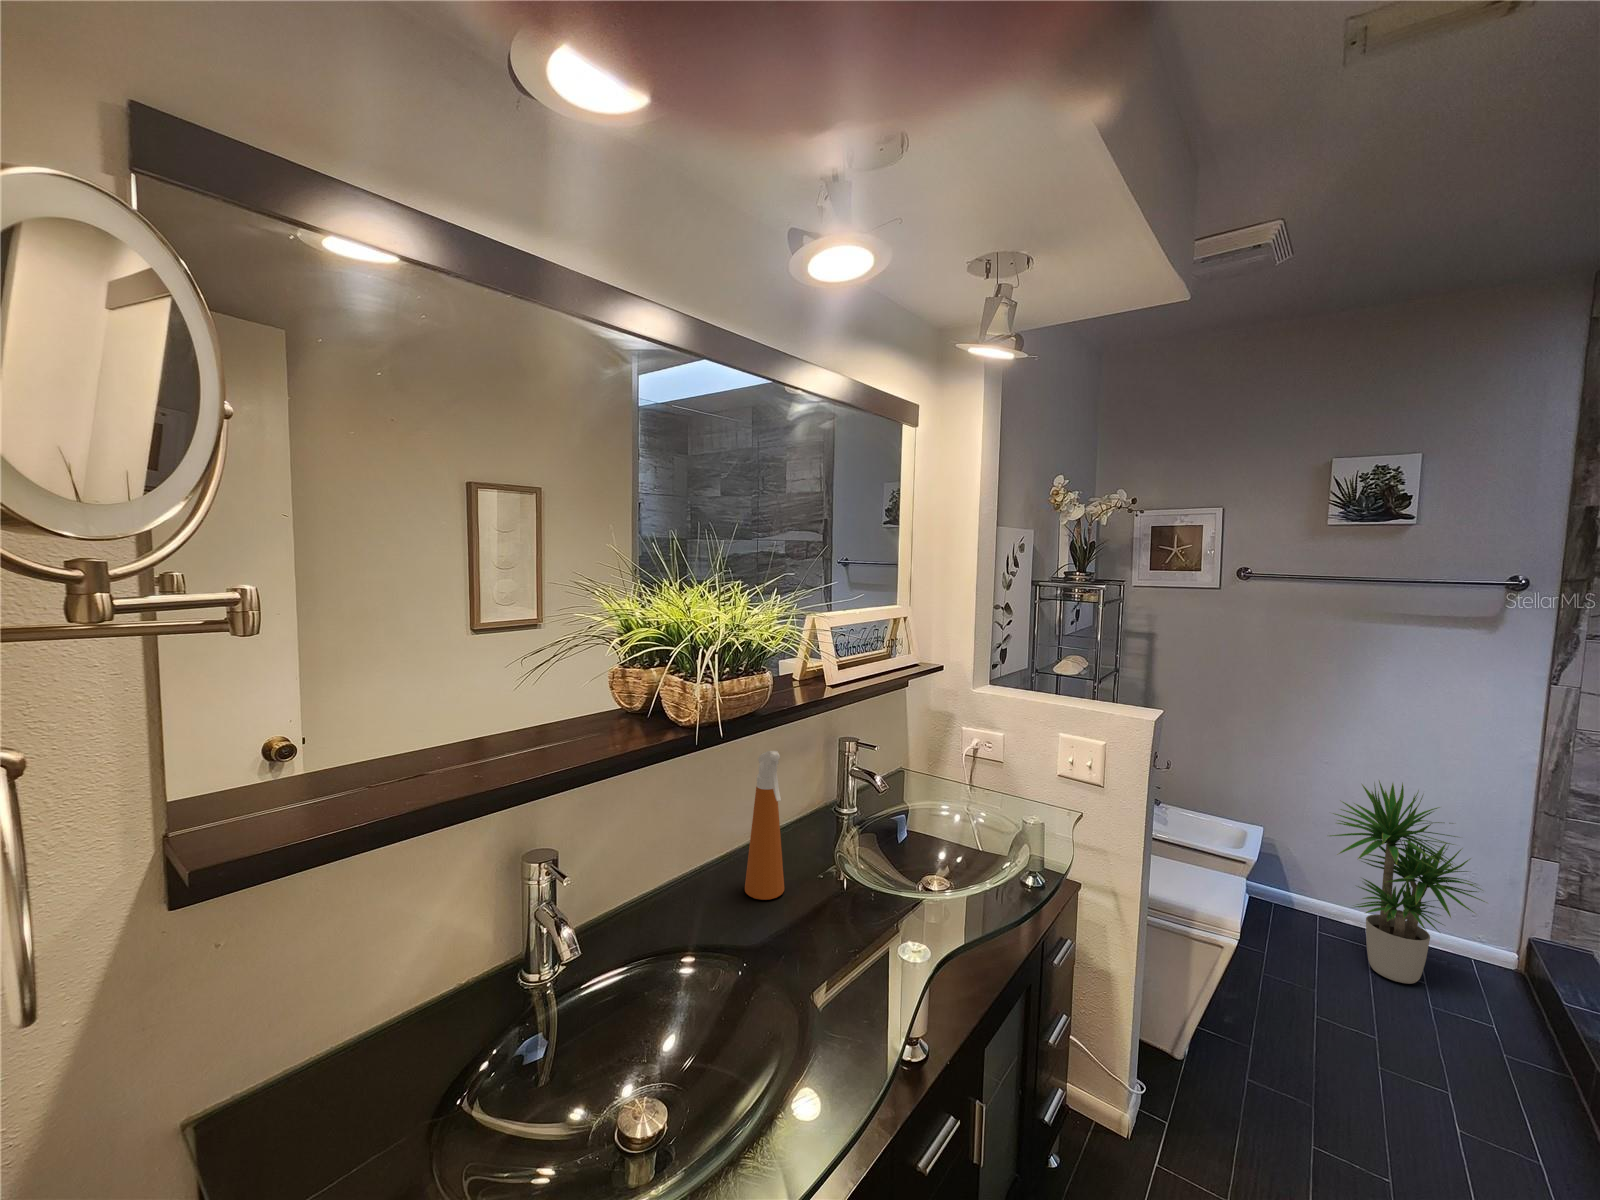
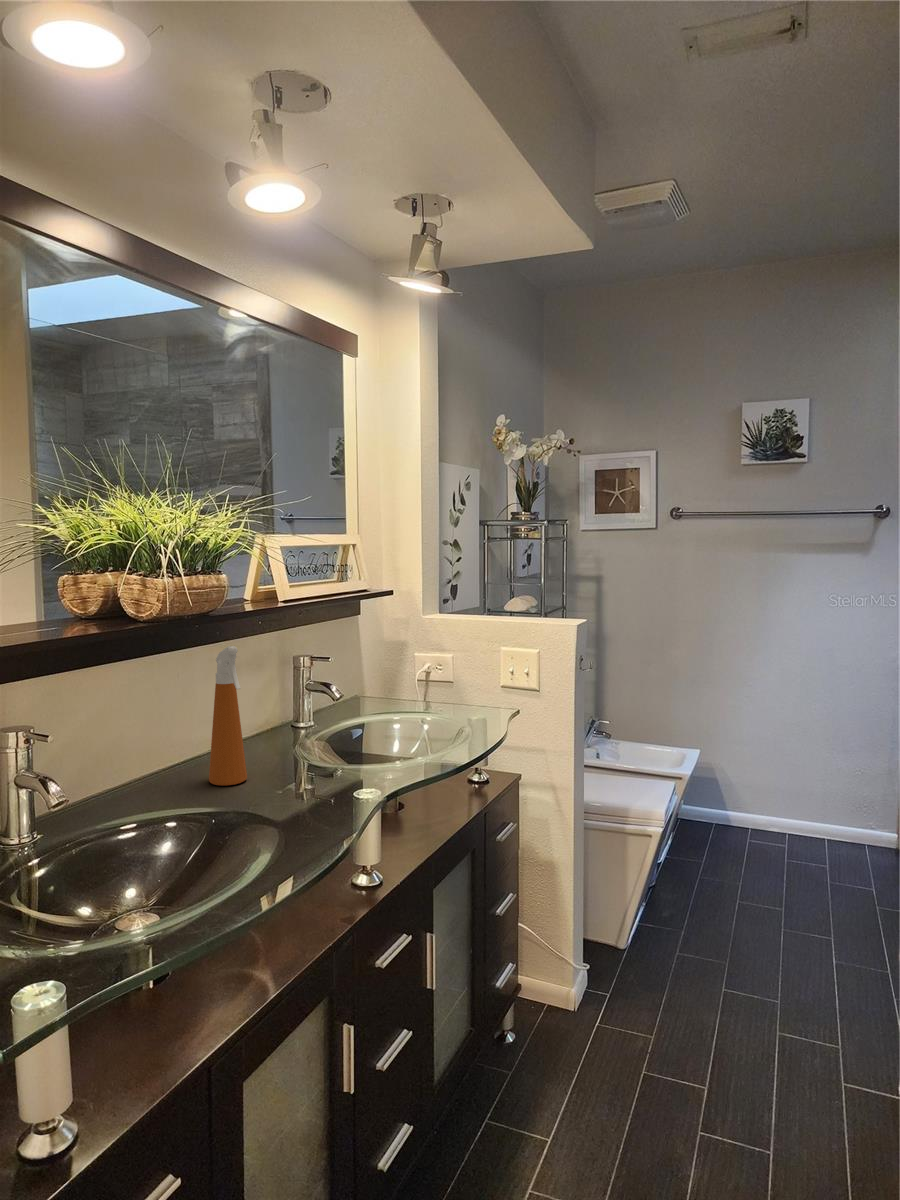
potted plant: present [1329,781,1485,984] -> none [742,689,863,862]

